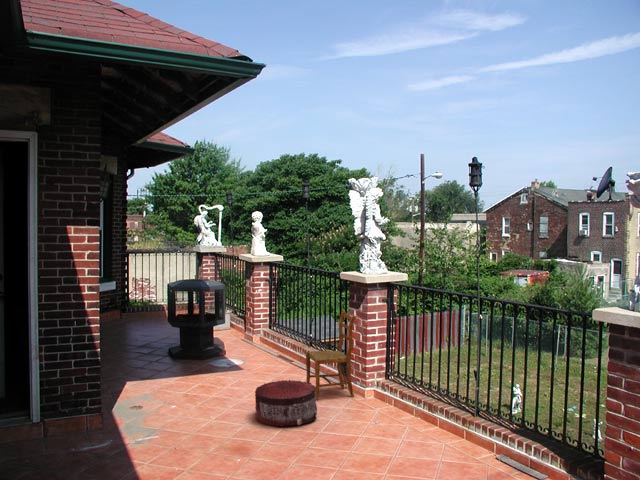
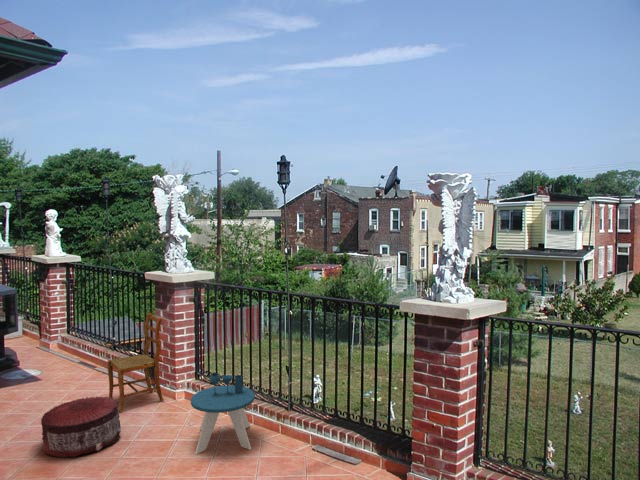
side table: none [379,371,441,448] -> present [191,373,255,454]

